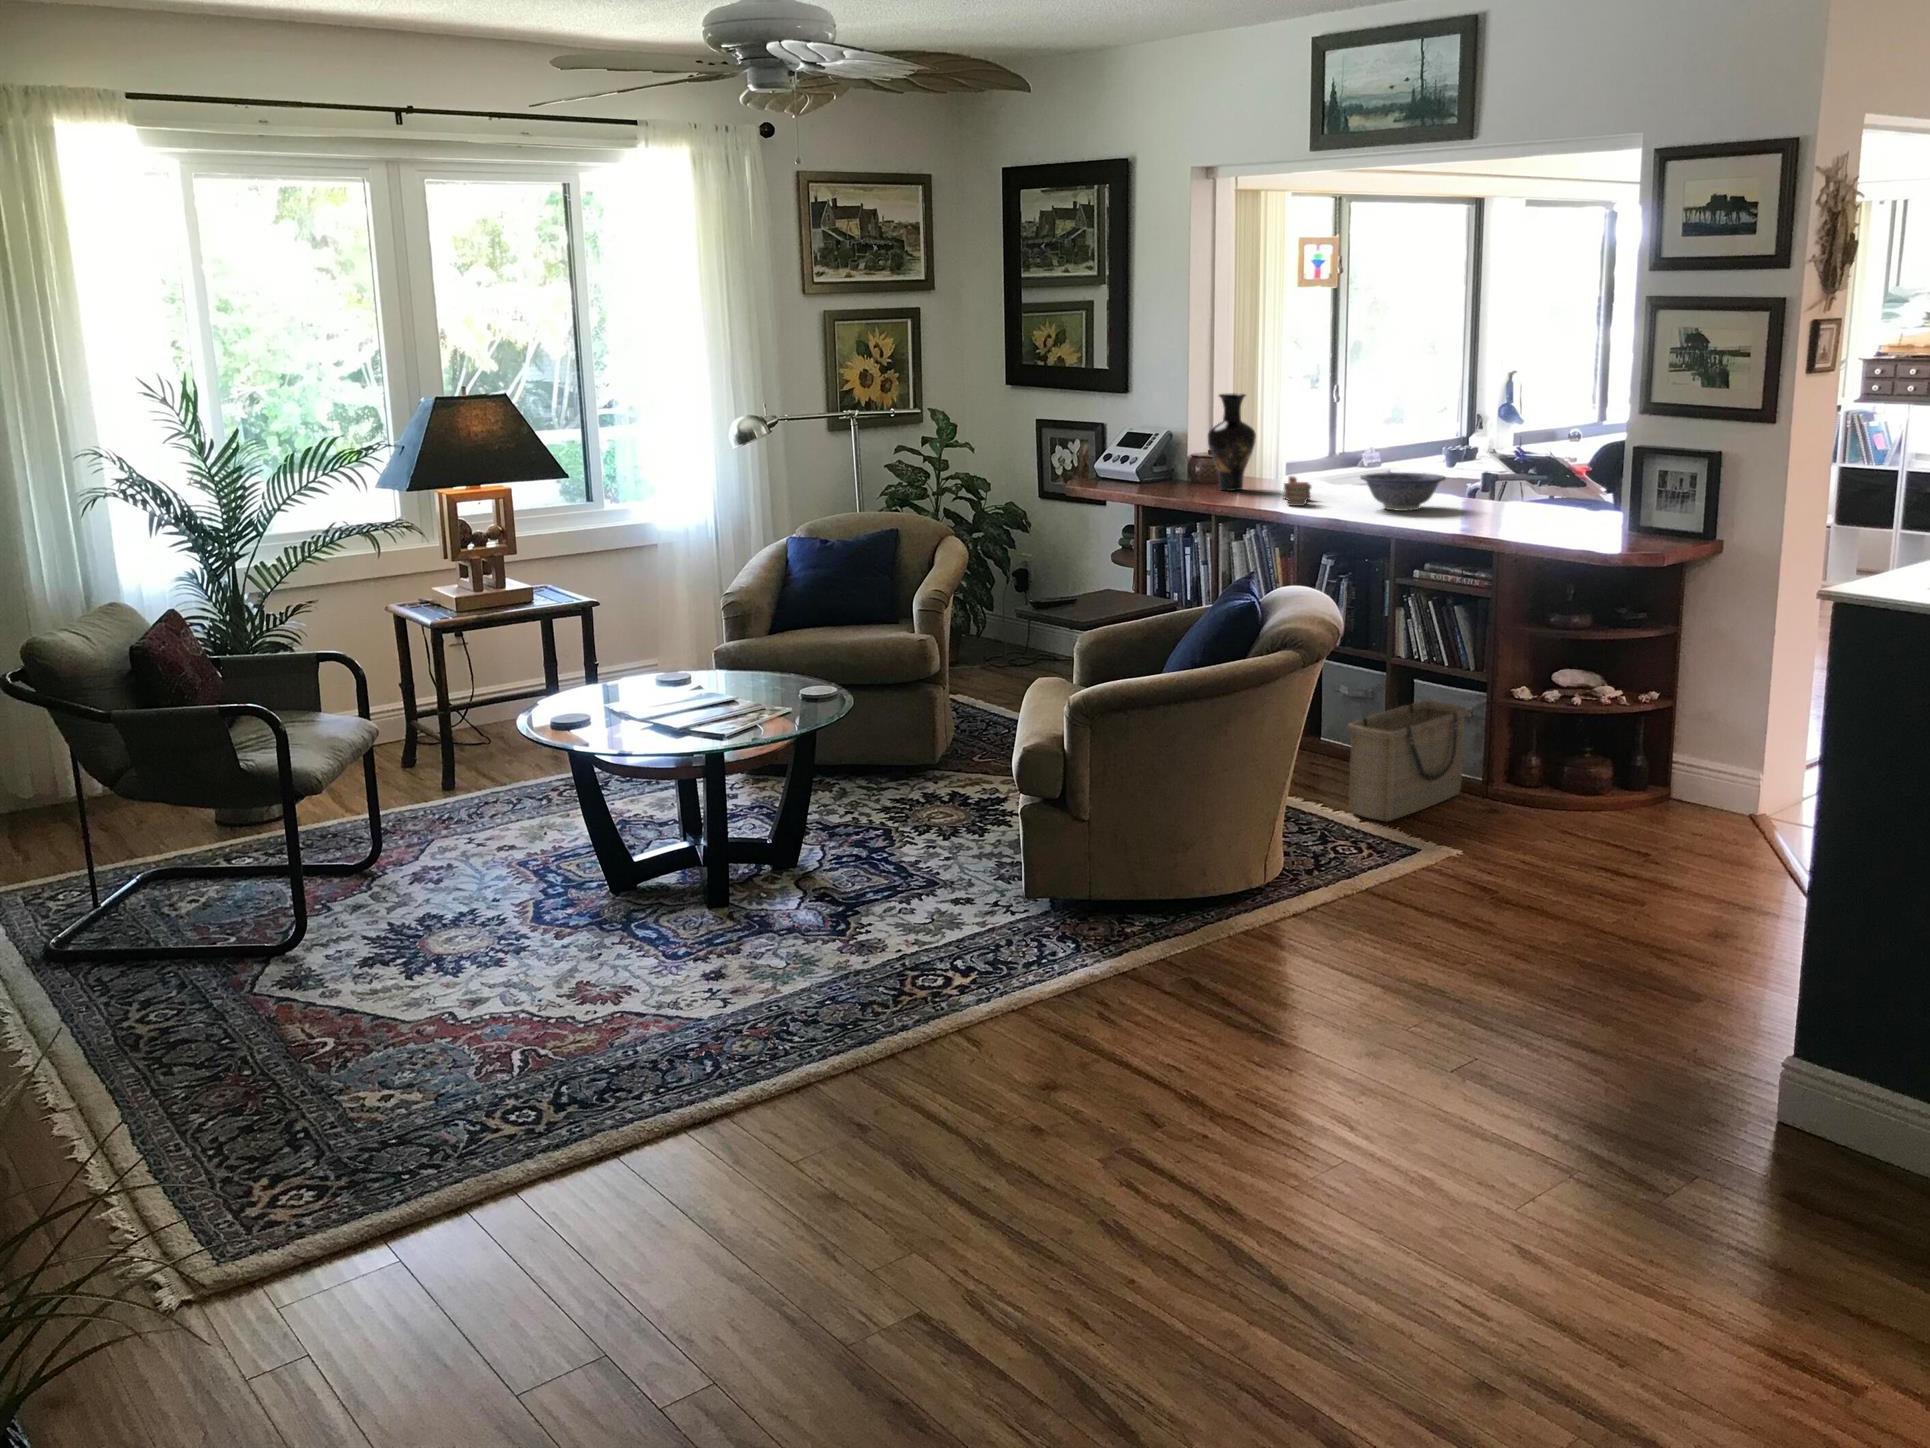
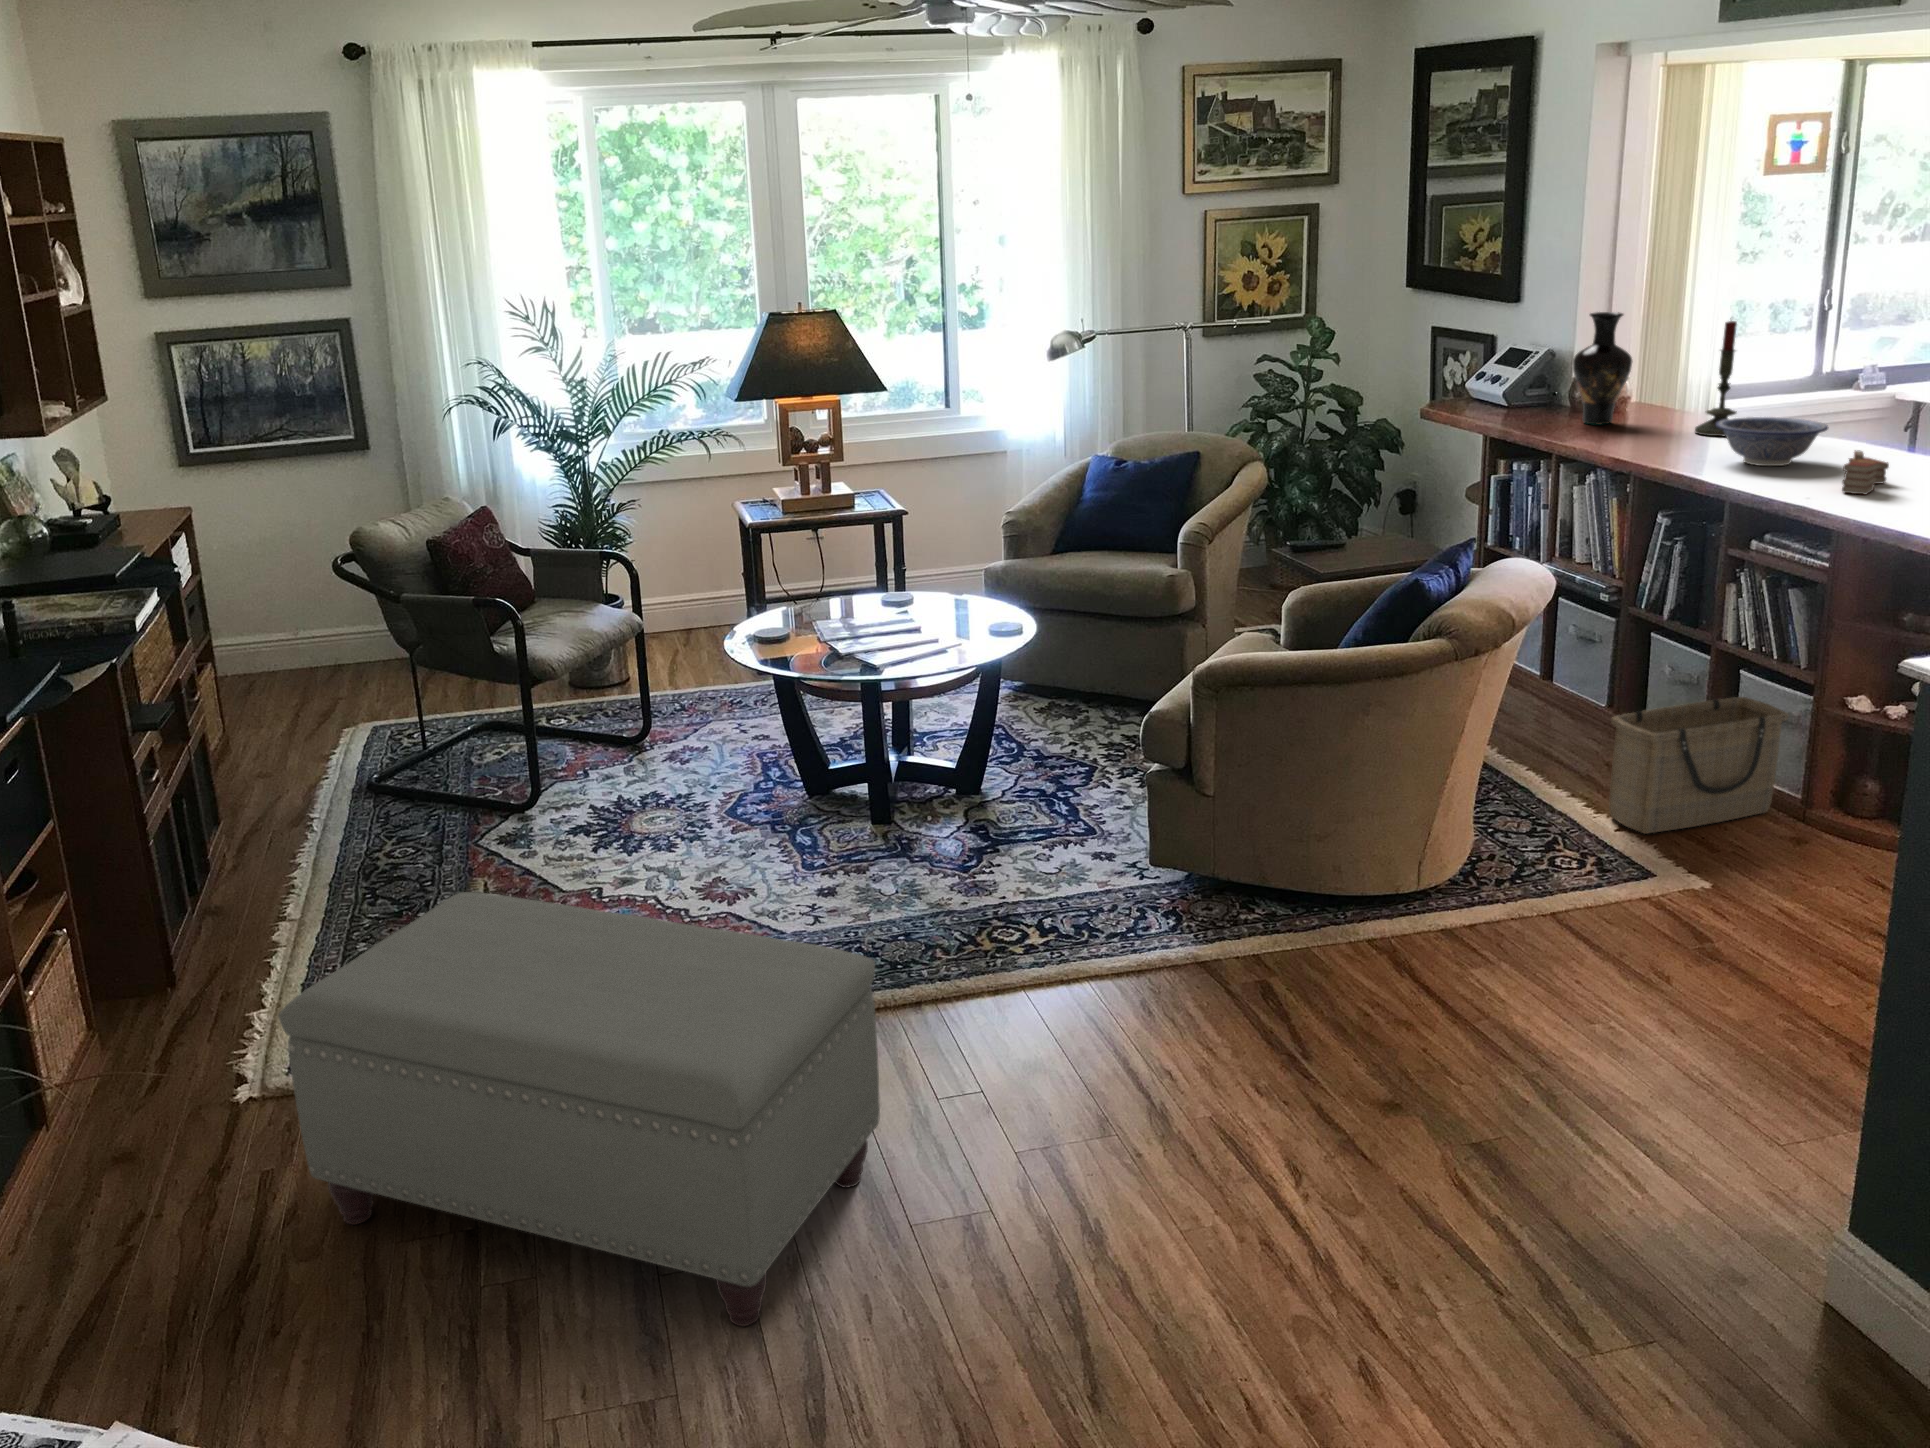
candle: none [1316,395,1354,494] -> present [1695,321,1737,436]
book: present [1283,476,1311,506] -> present [1842,451,1889,495]
ottoman: none [373,968,1009,1391] -> present [278,892,880,1326]

